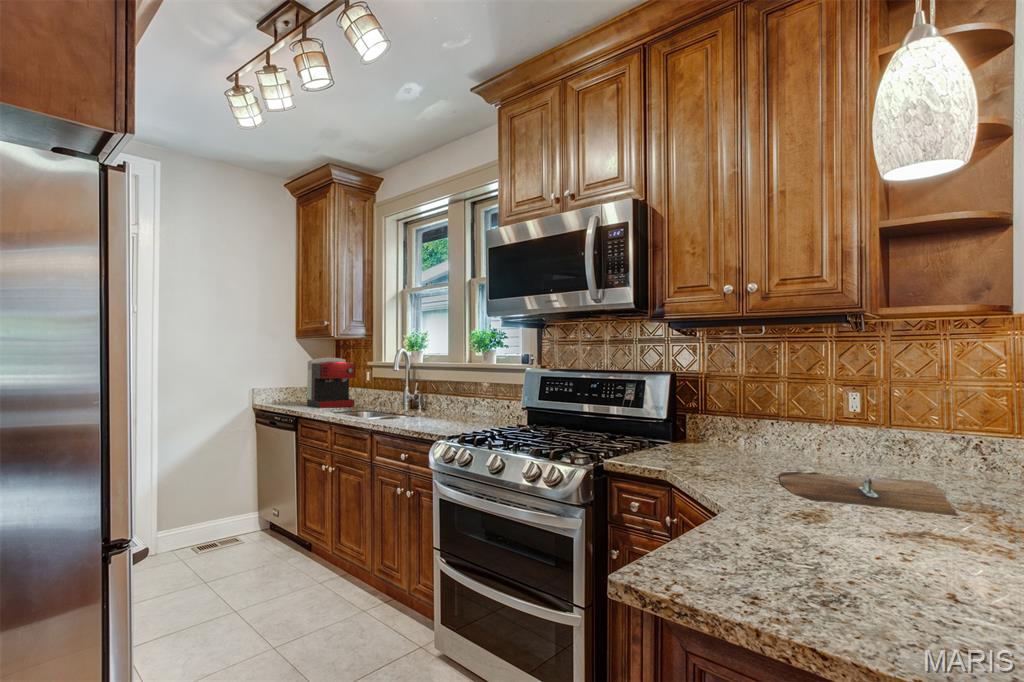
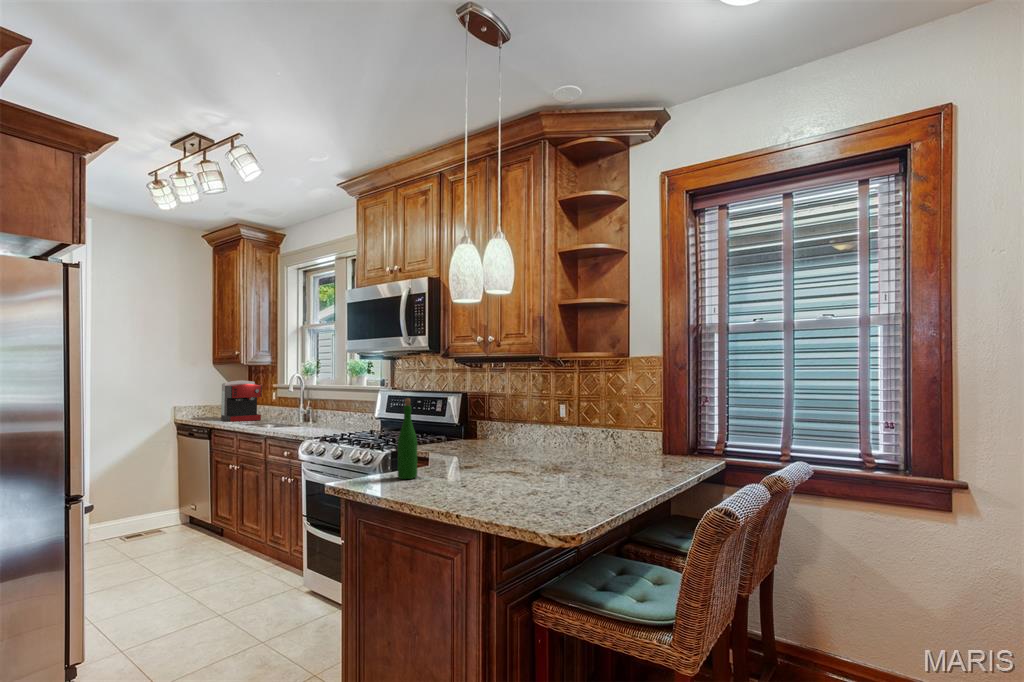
wine bottle: none [734,375,780,548] -> present [398,398,417,479]
cutting board: present [780,469,959,516] -> none [475,451,569,469]

